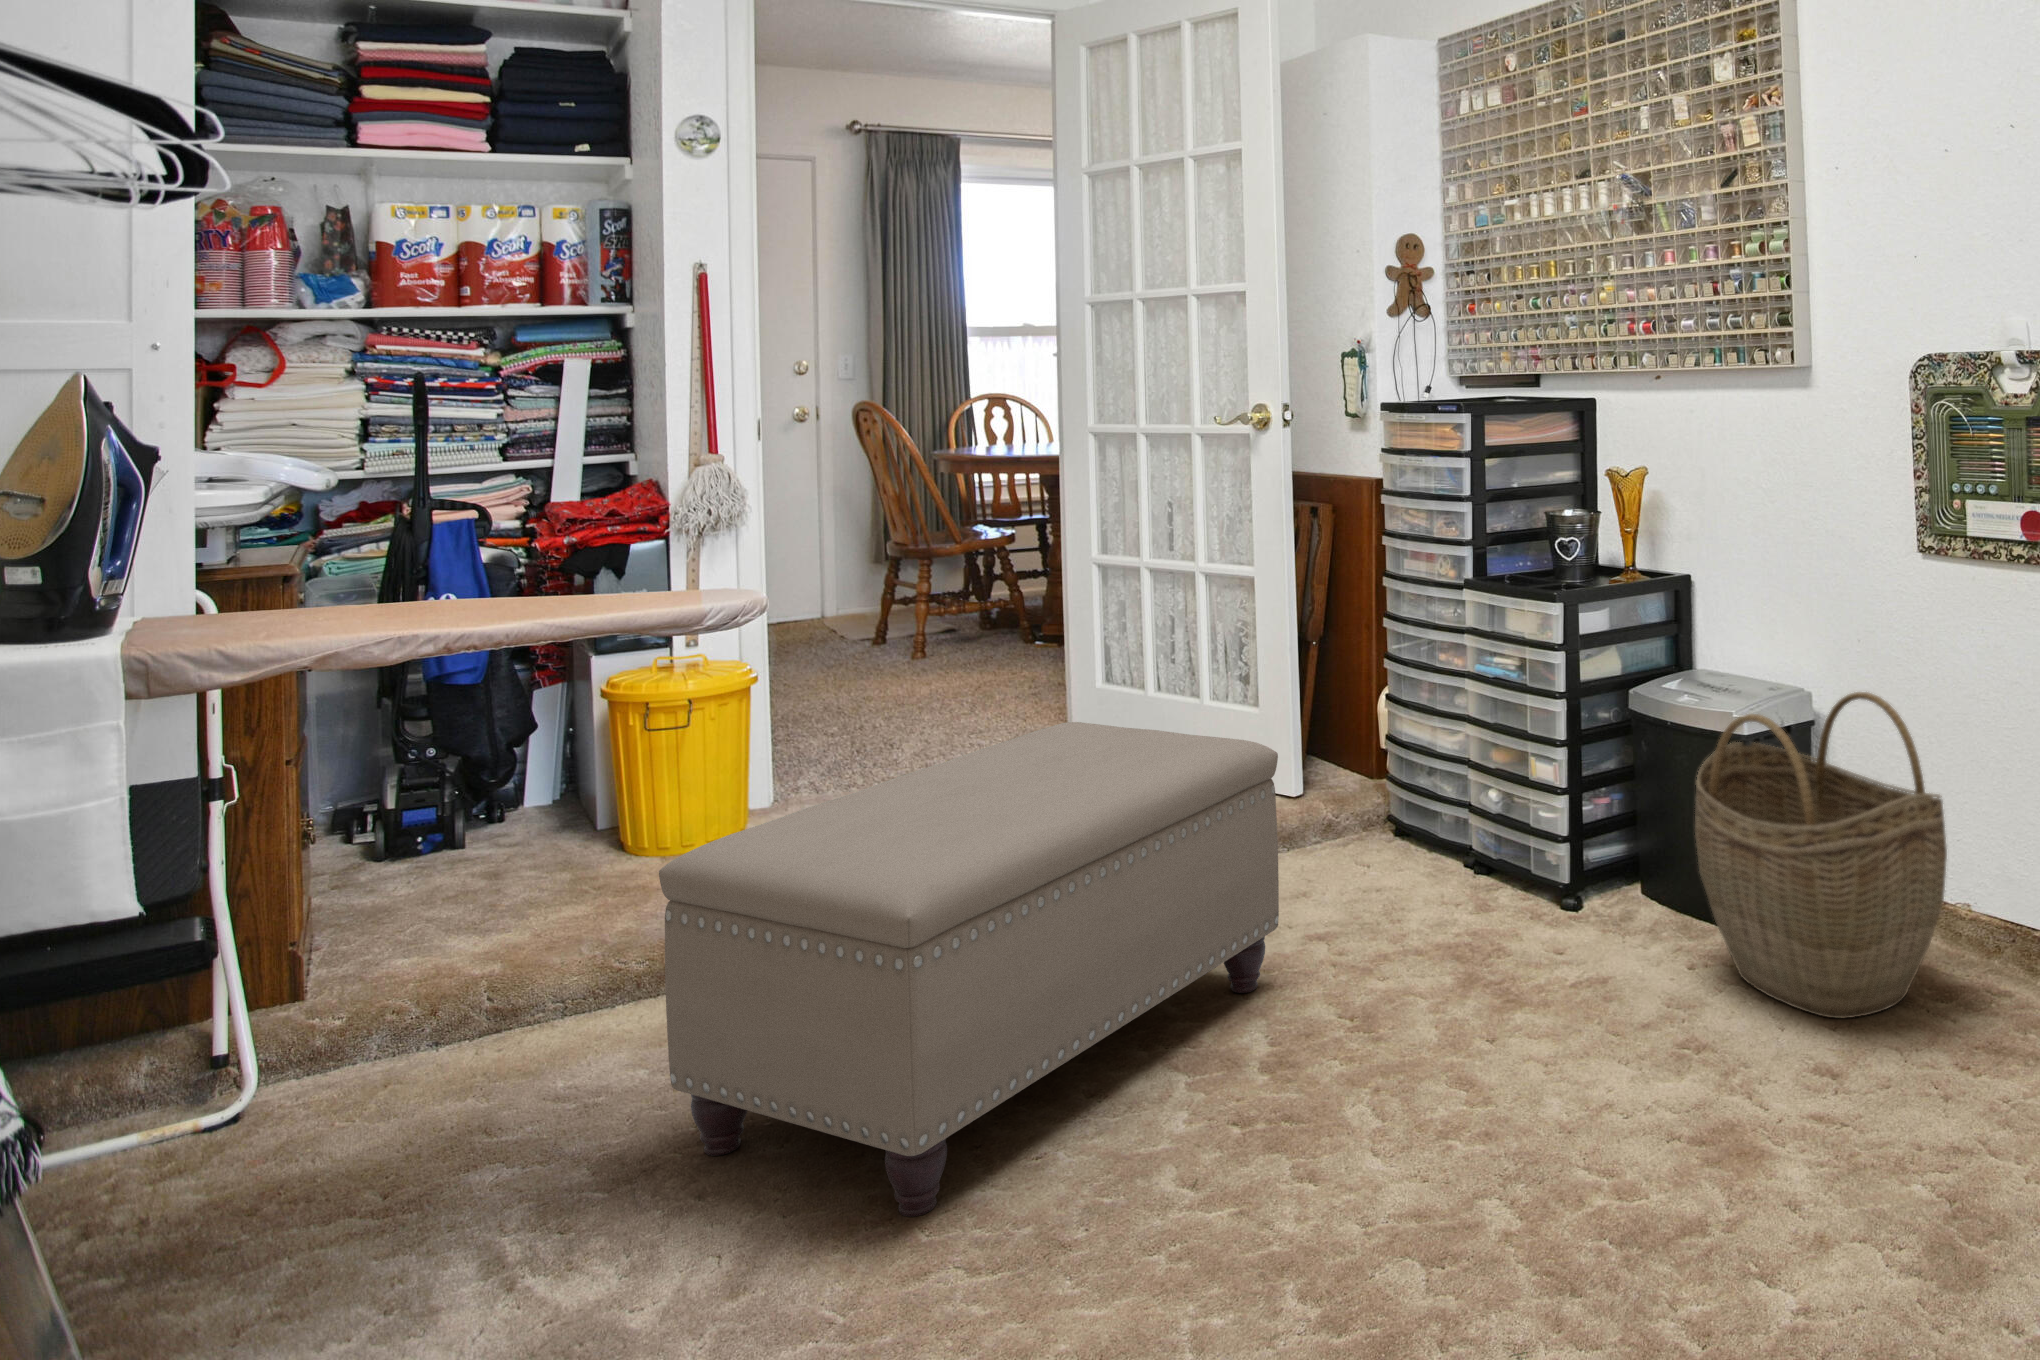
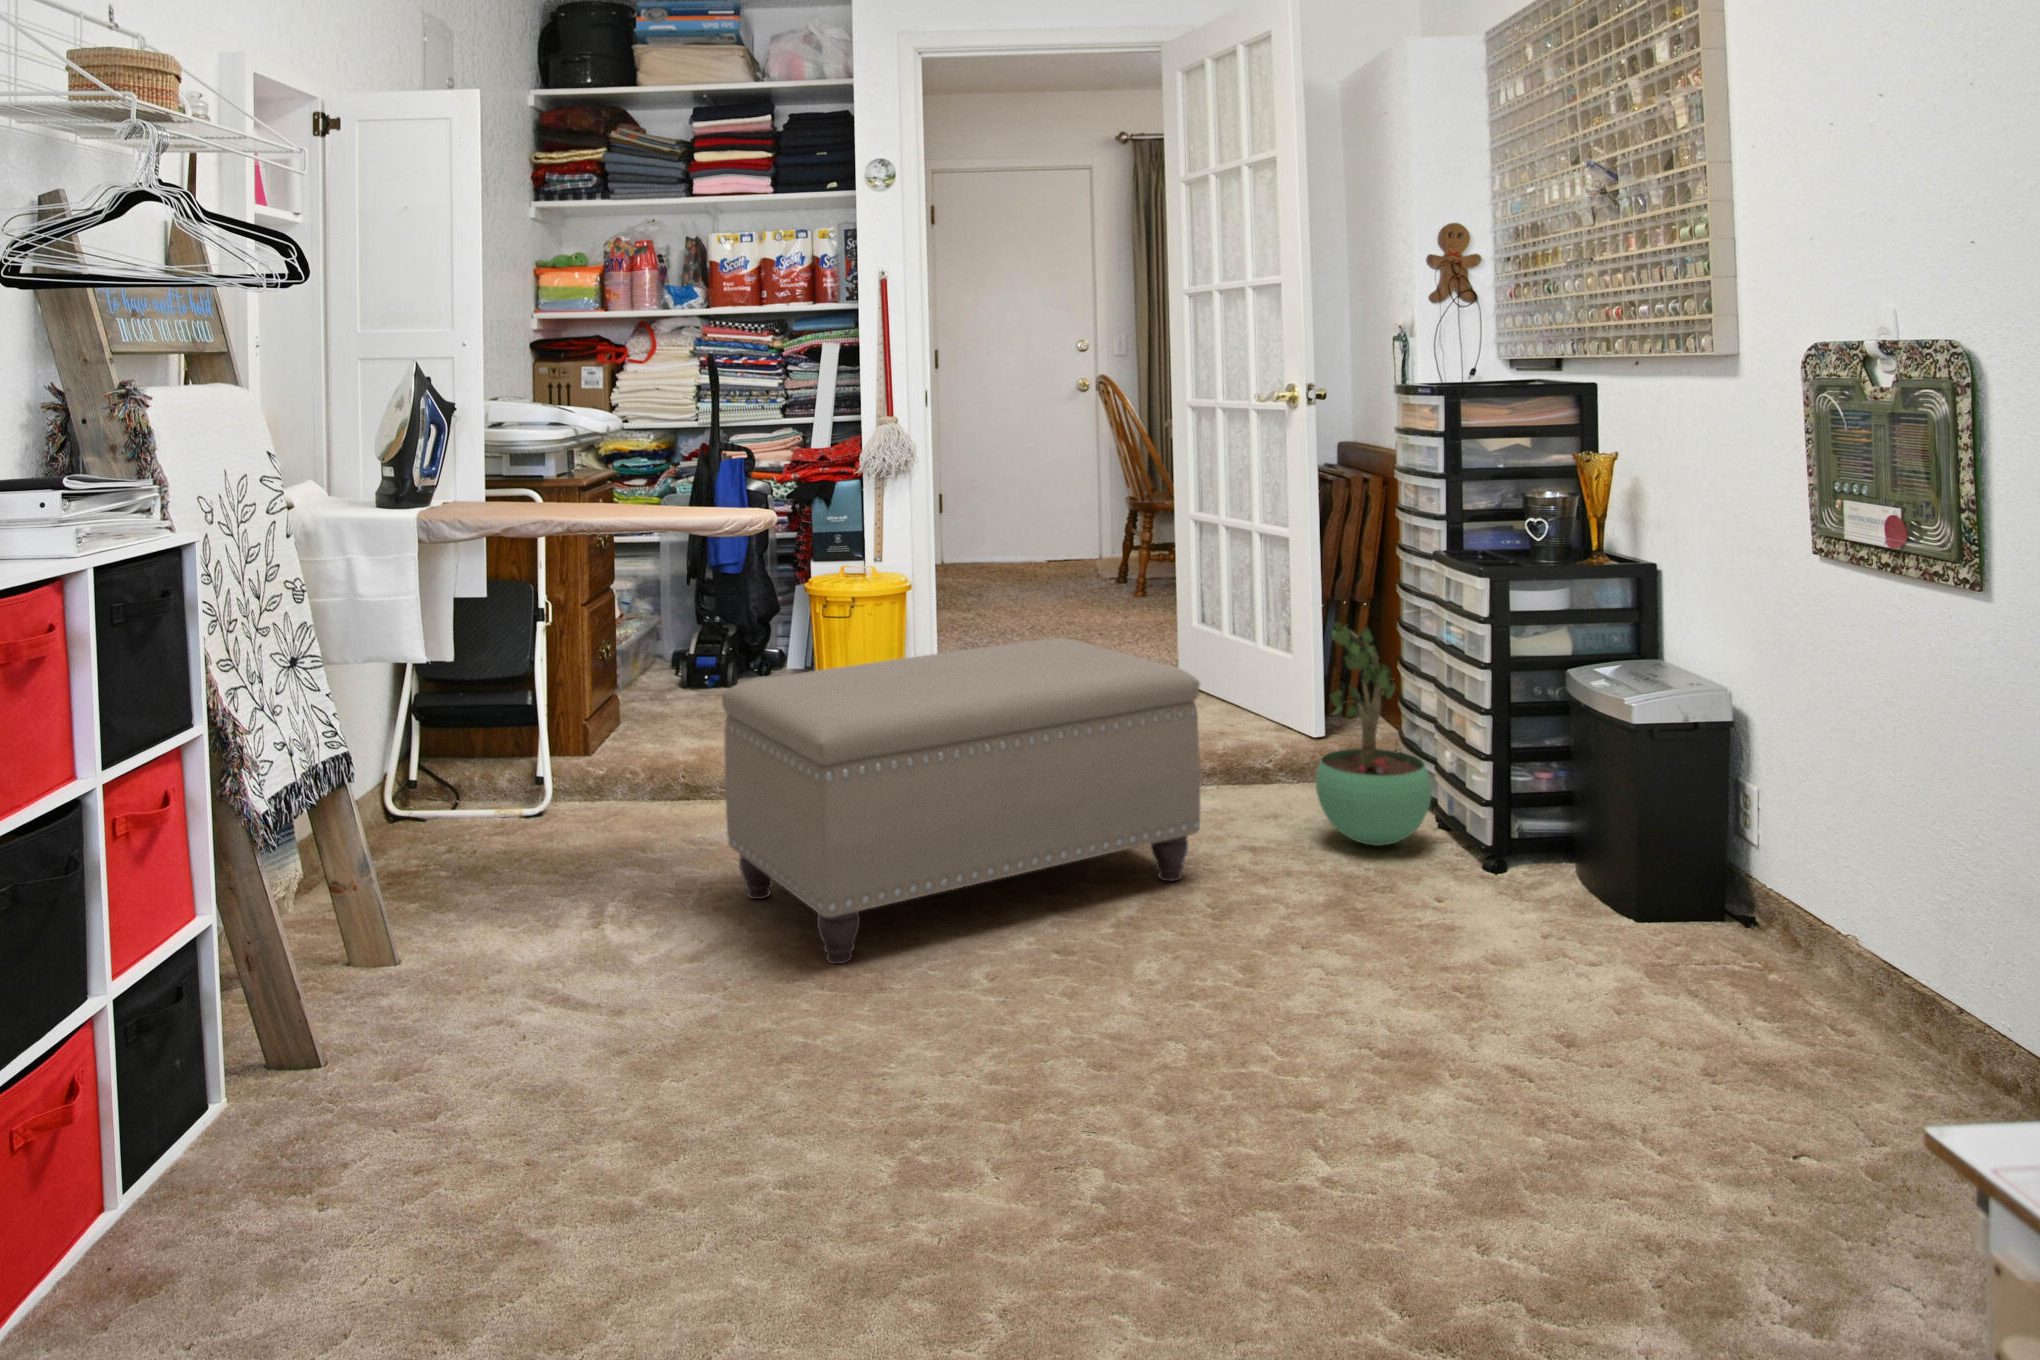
potted plant: none [1353,665,1474,902] -> present [1316,622,1432,846]
woven basket: present [1695,692,1947,1019] -> none [1586,695,1854,1031]

